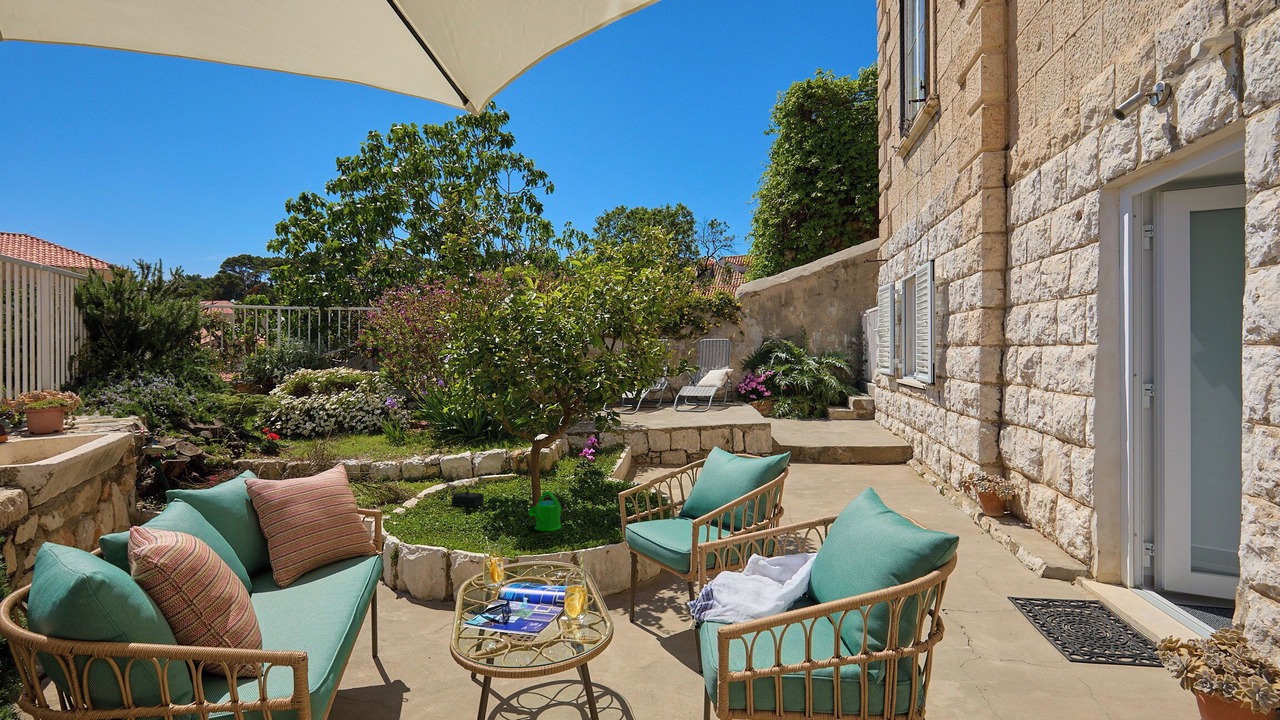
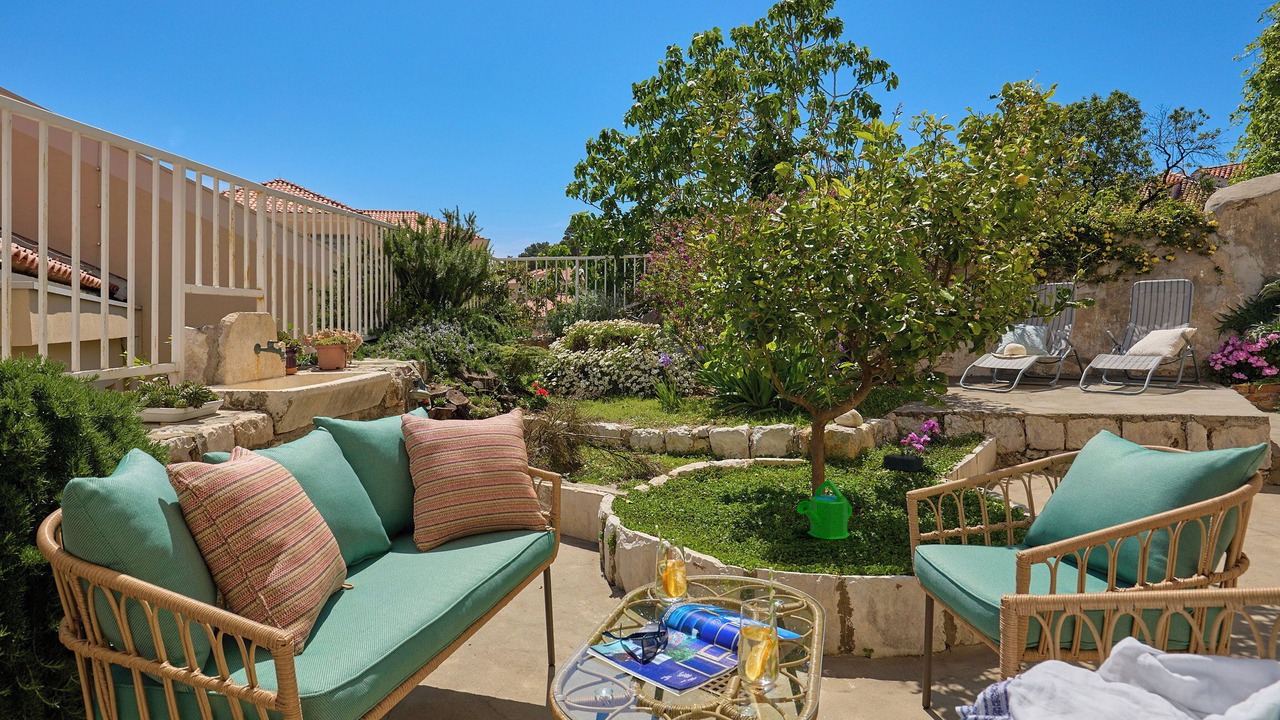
decorative plant: present [446,467,488,507] -> present [875,422,928,472]

